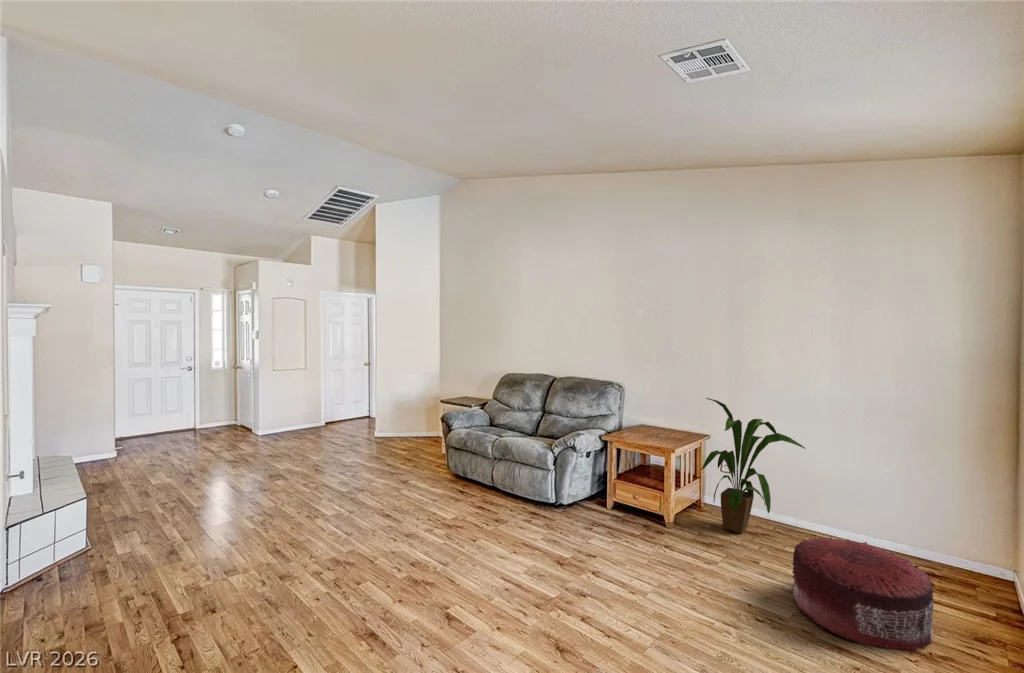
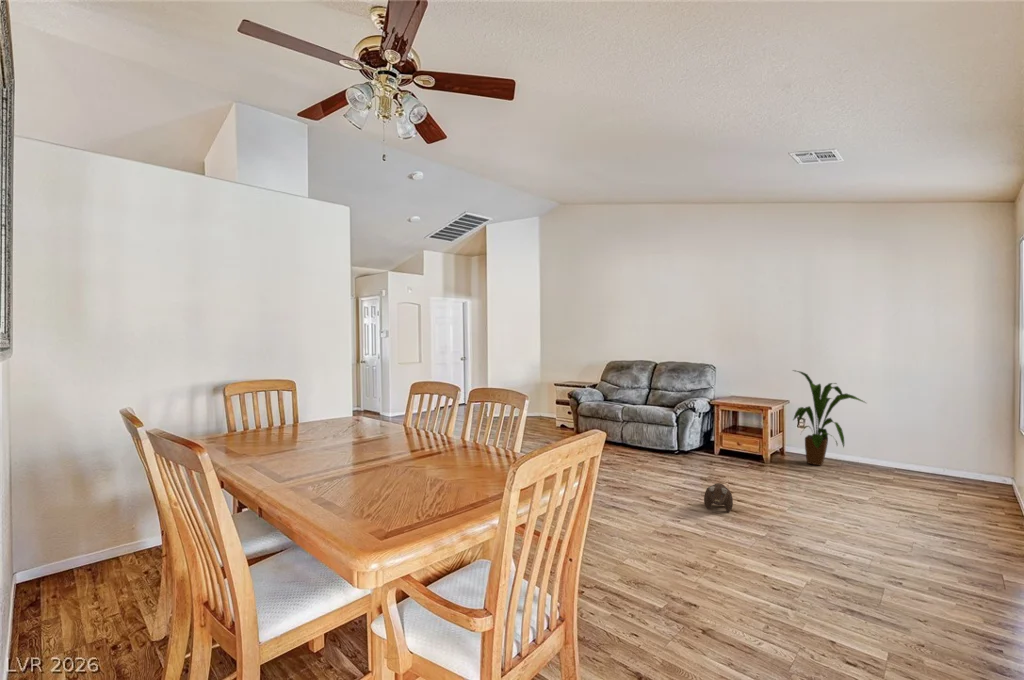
pouf: present [792,537,935,653] -> none [869,455,962,512]
plush toy: none [518,586,563,637] -> present [704,483,733,512]

